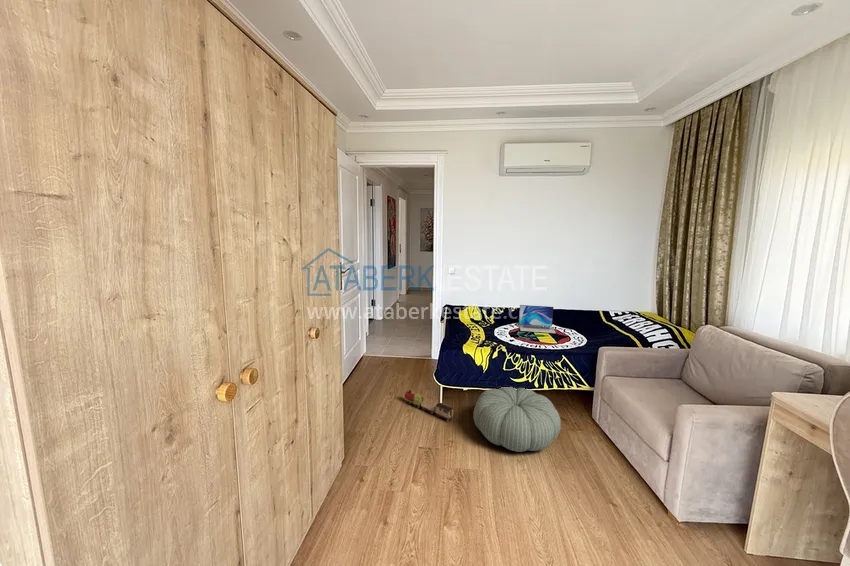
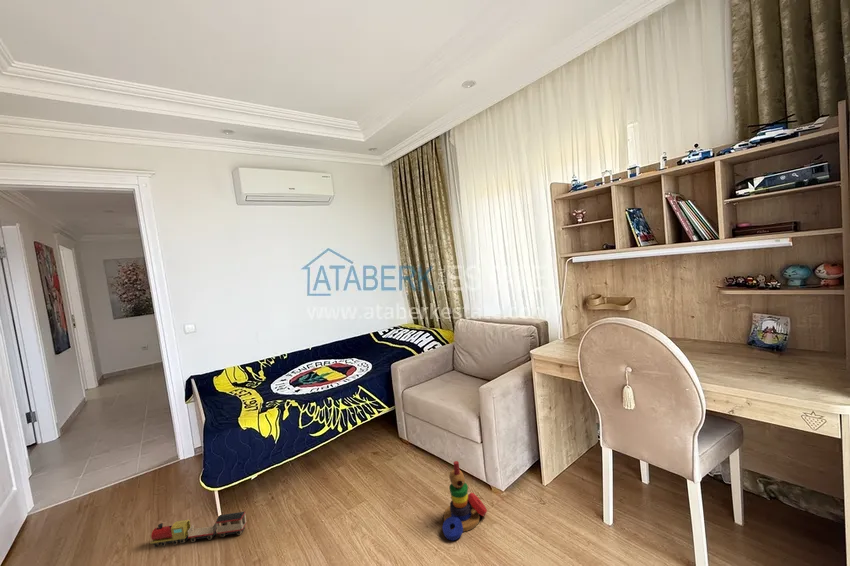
laptop: present [519,305,556,333] -> none [294,341,341,377]
pouf: present [473,387,561,452] -> none [278,438,381,525]
stacking toy: none [590,460,648,529] -> present [442,461,487,540]

